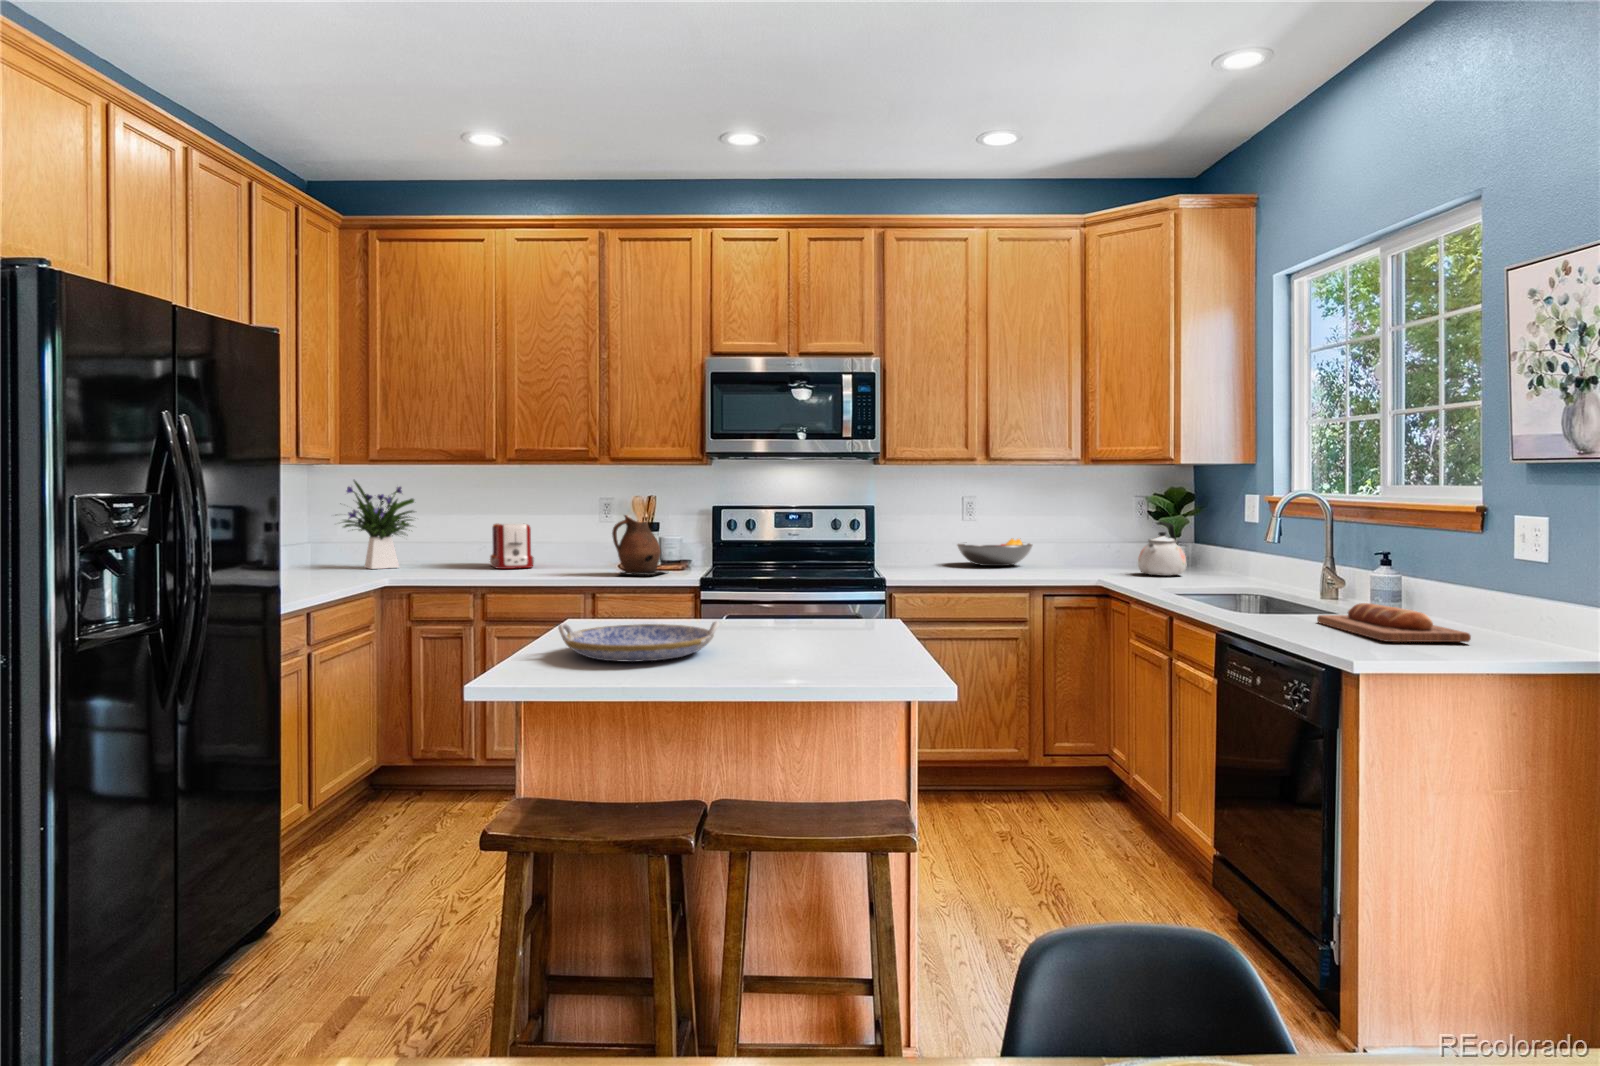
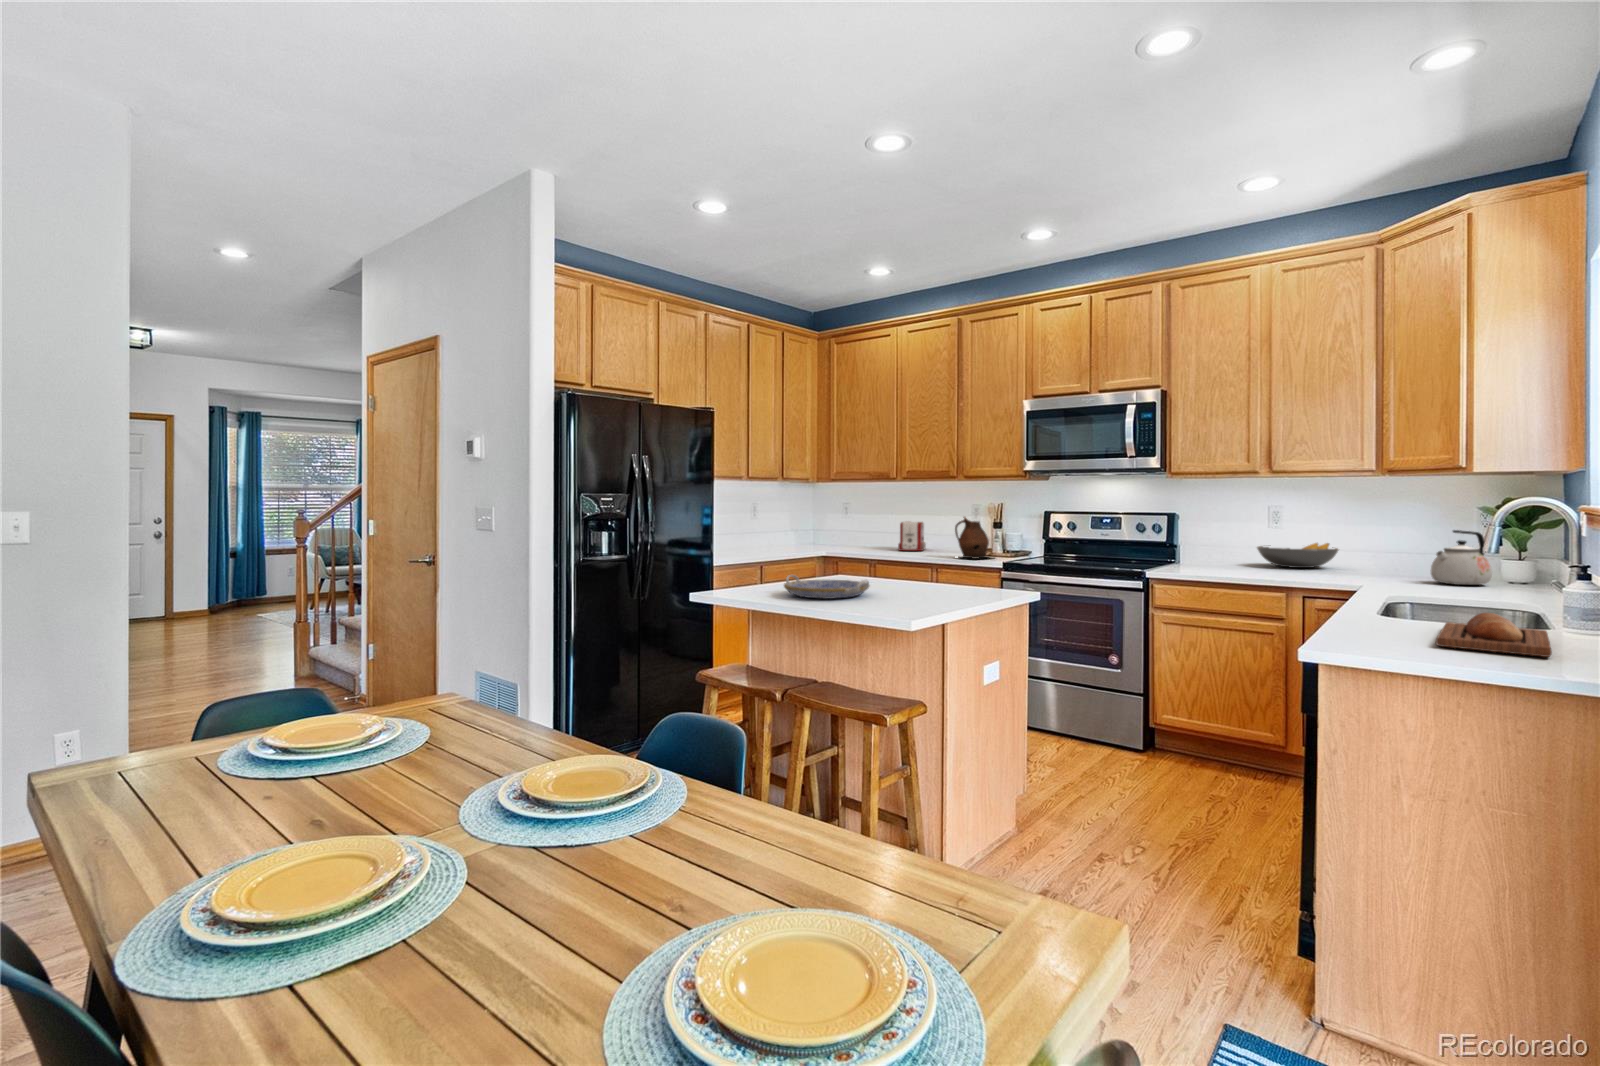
flower arrangement: present [344,480,414,569] -> none [815,493,866,548]

